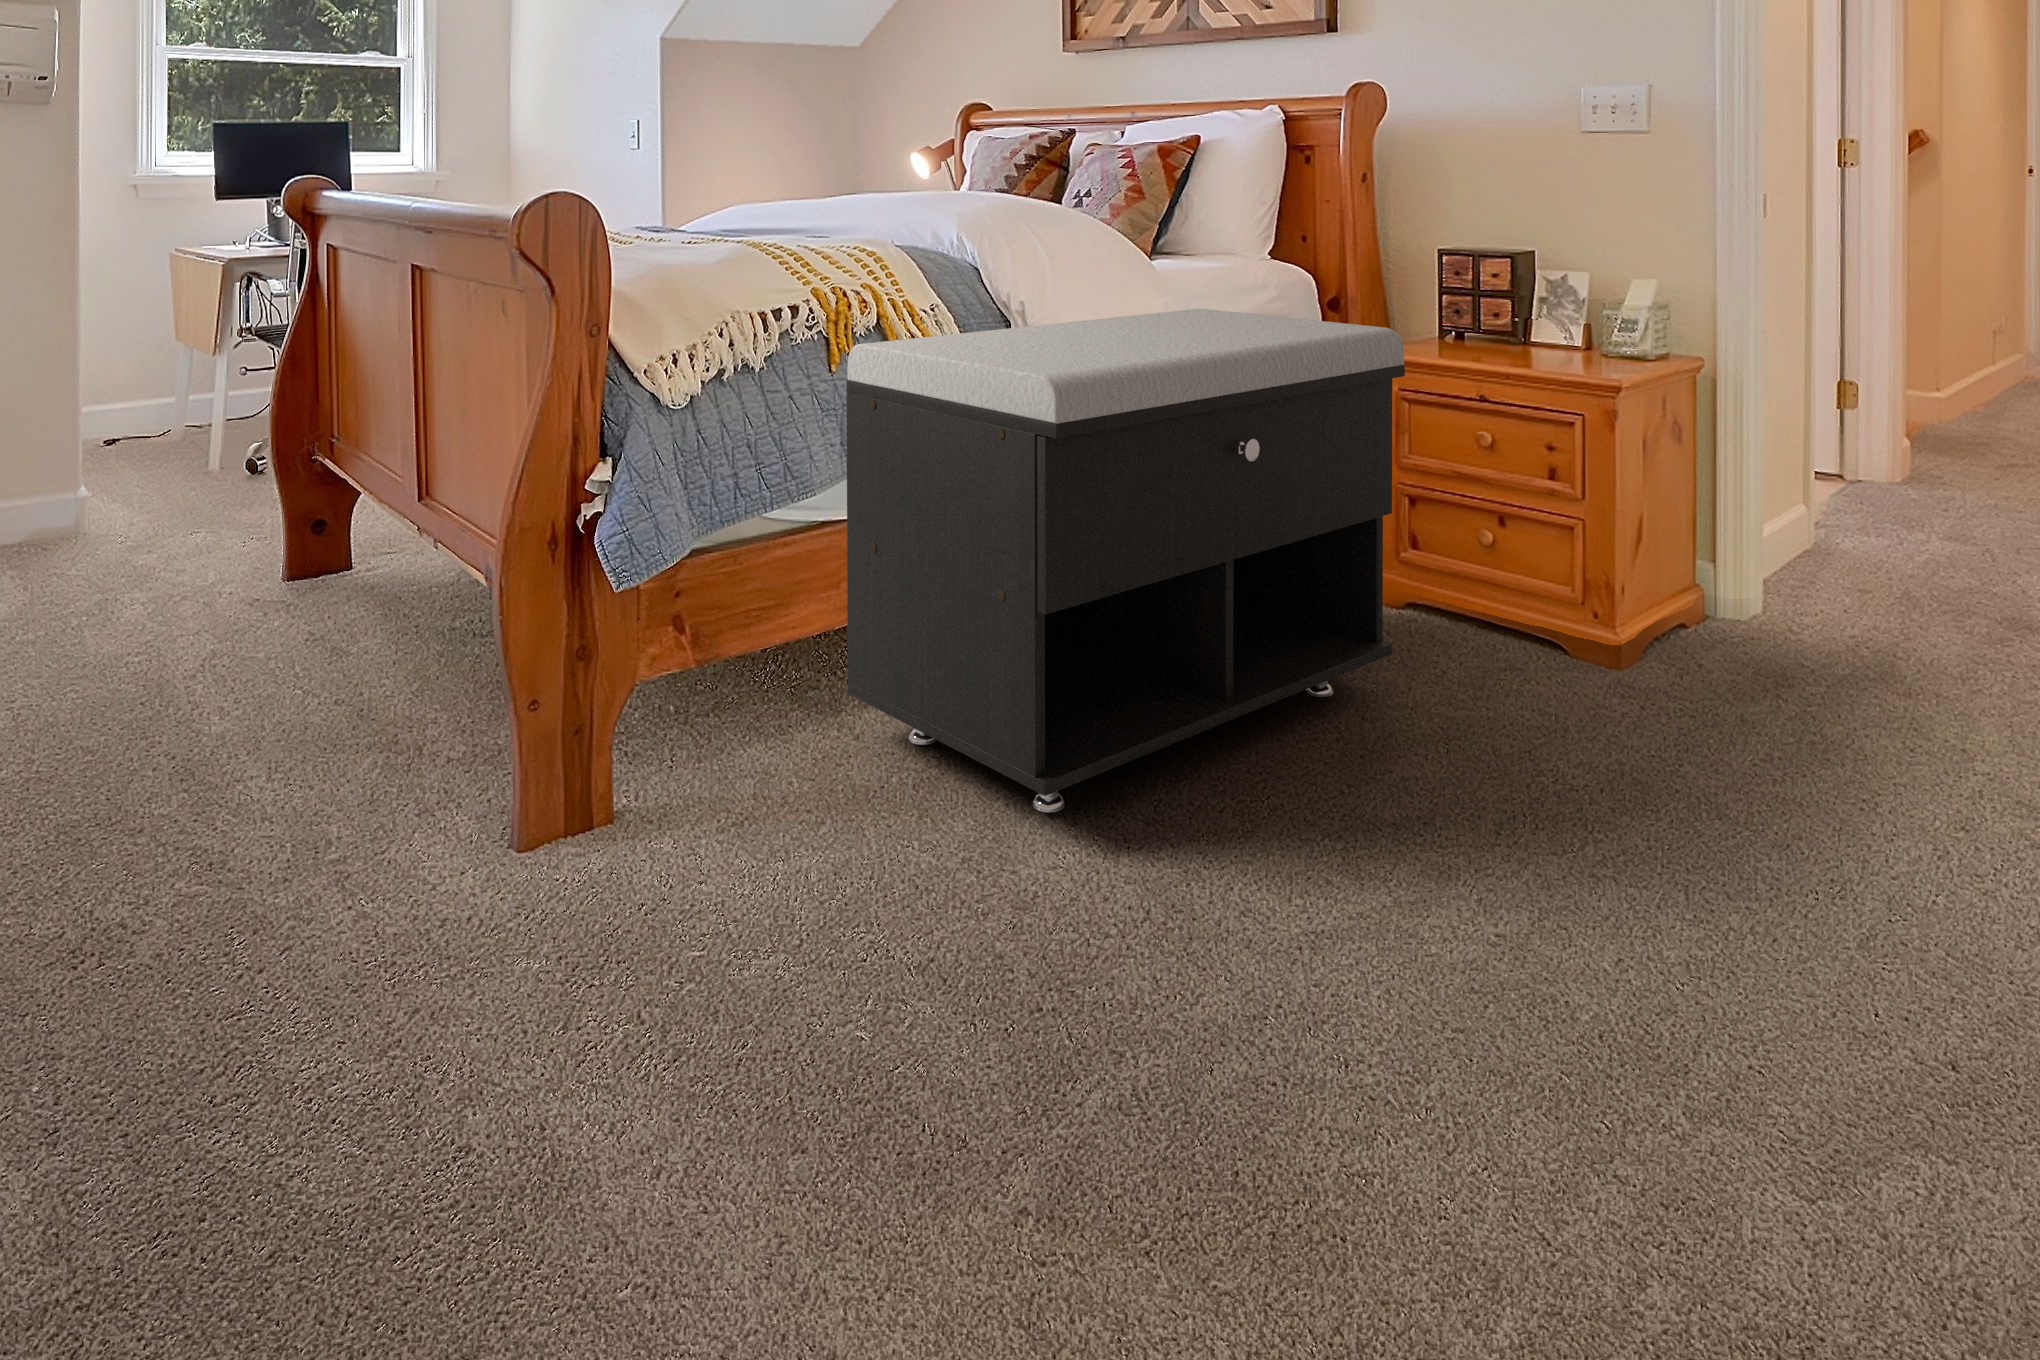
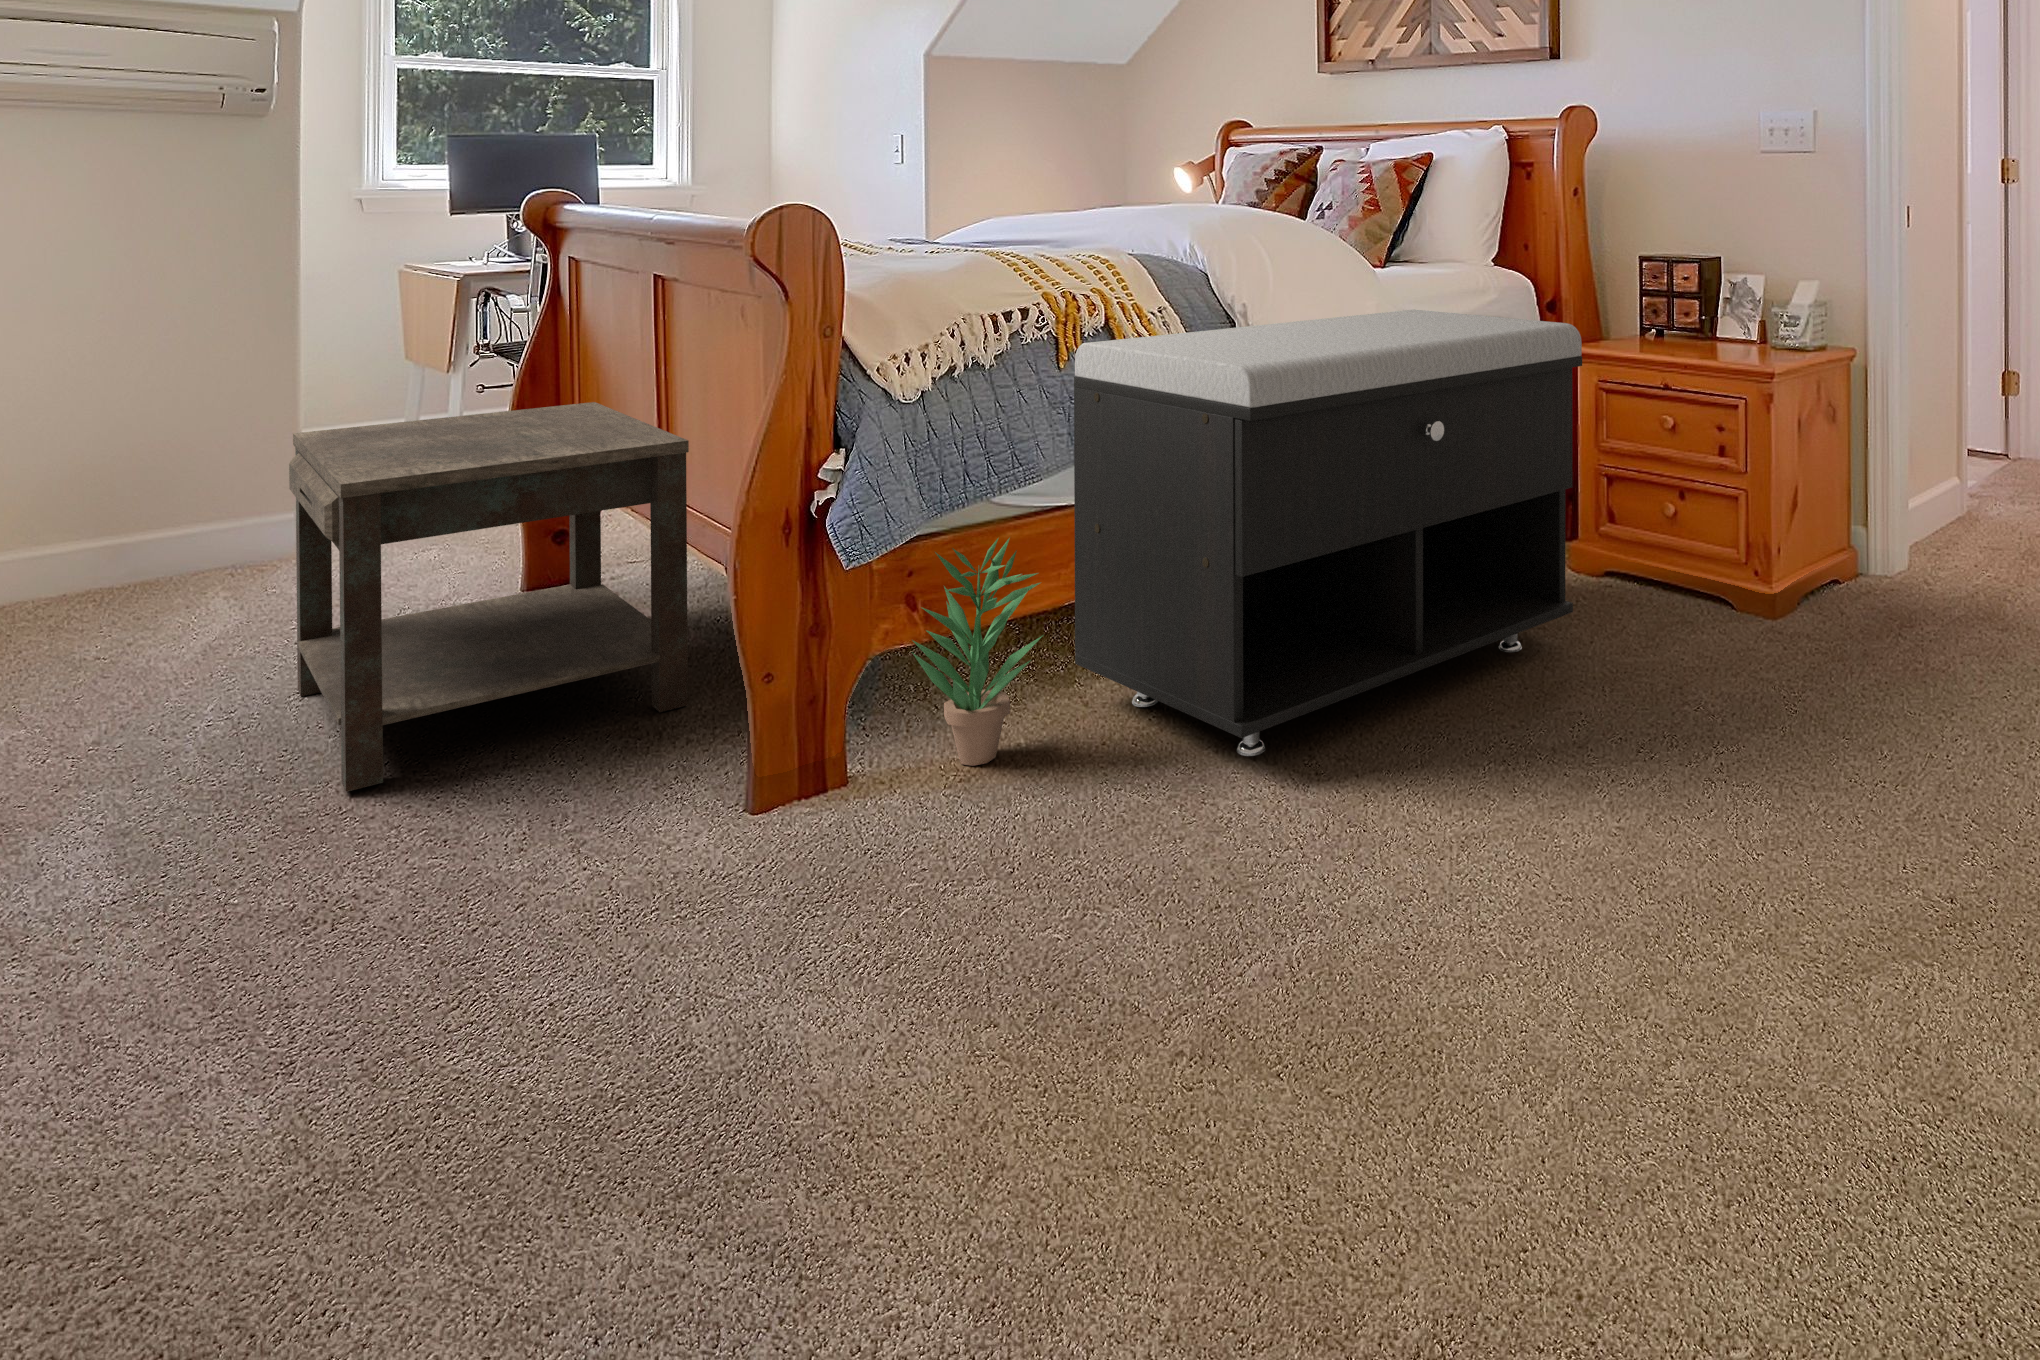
side table: none [64,394,448,802] -> present [289,402,689,792]
potted plant: none [681,557,822,807] -> present [913,538,1043,766]

